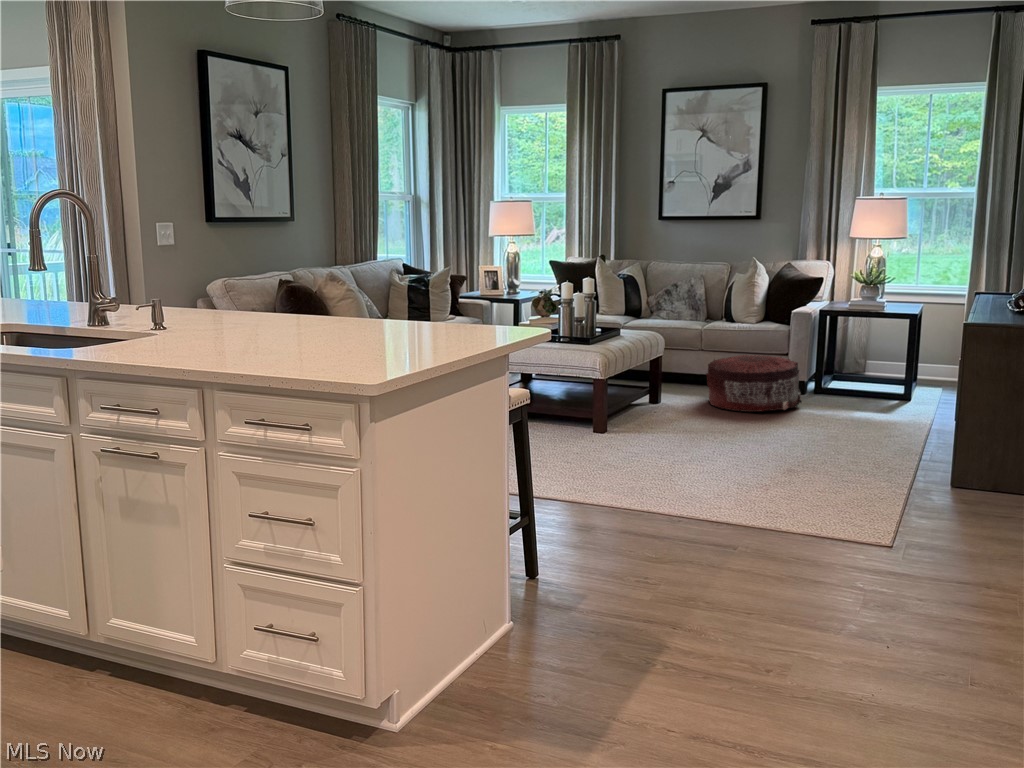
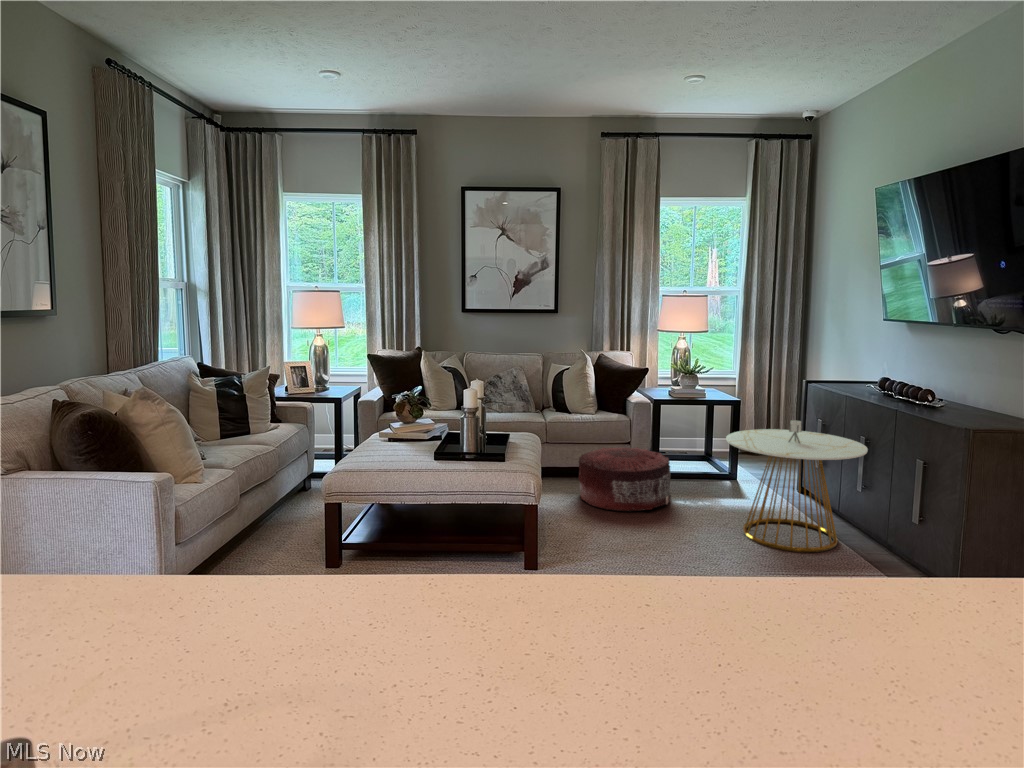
side table: none [808,326,945,451] -> present [726,420,868,552]

